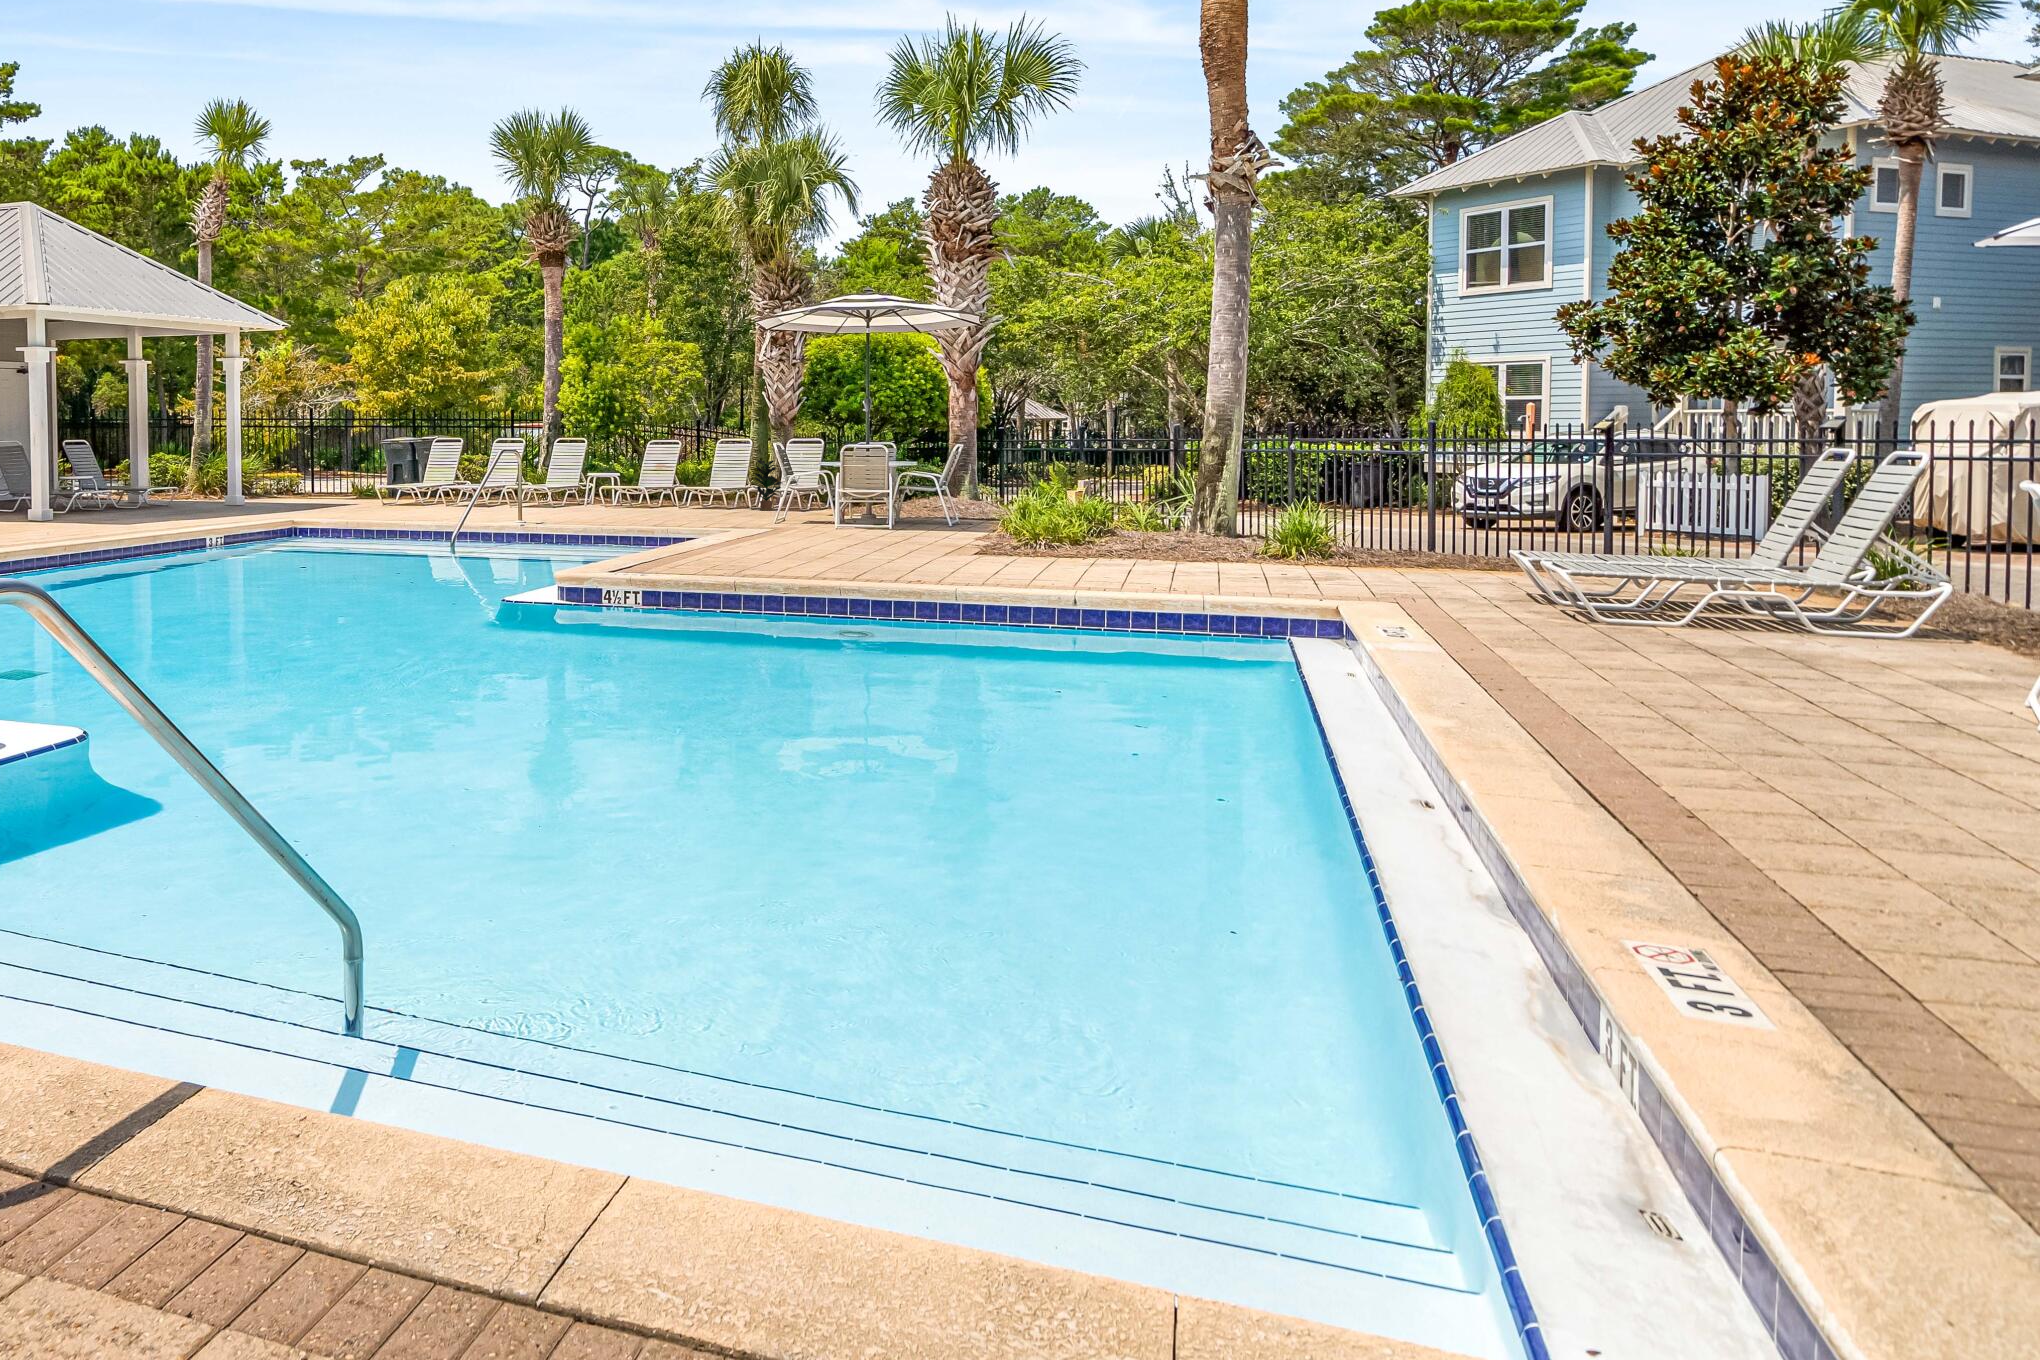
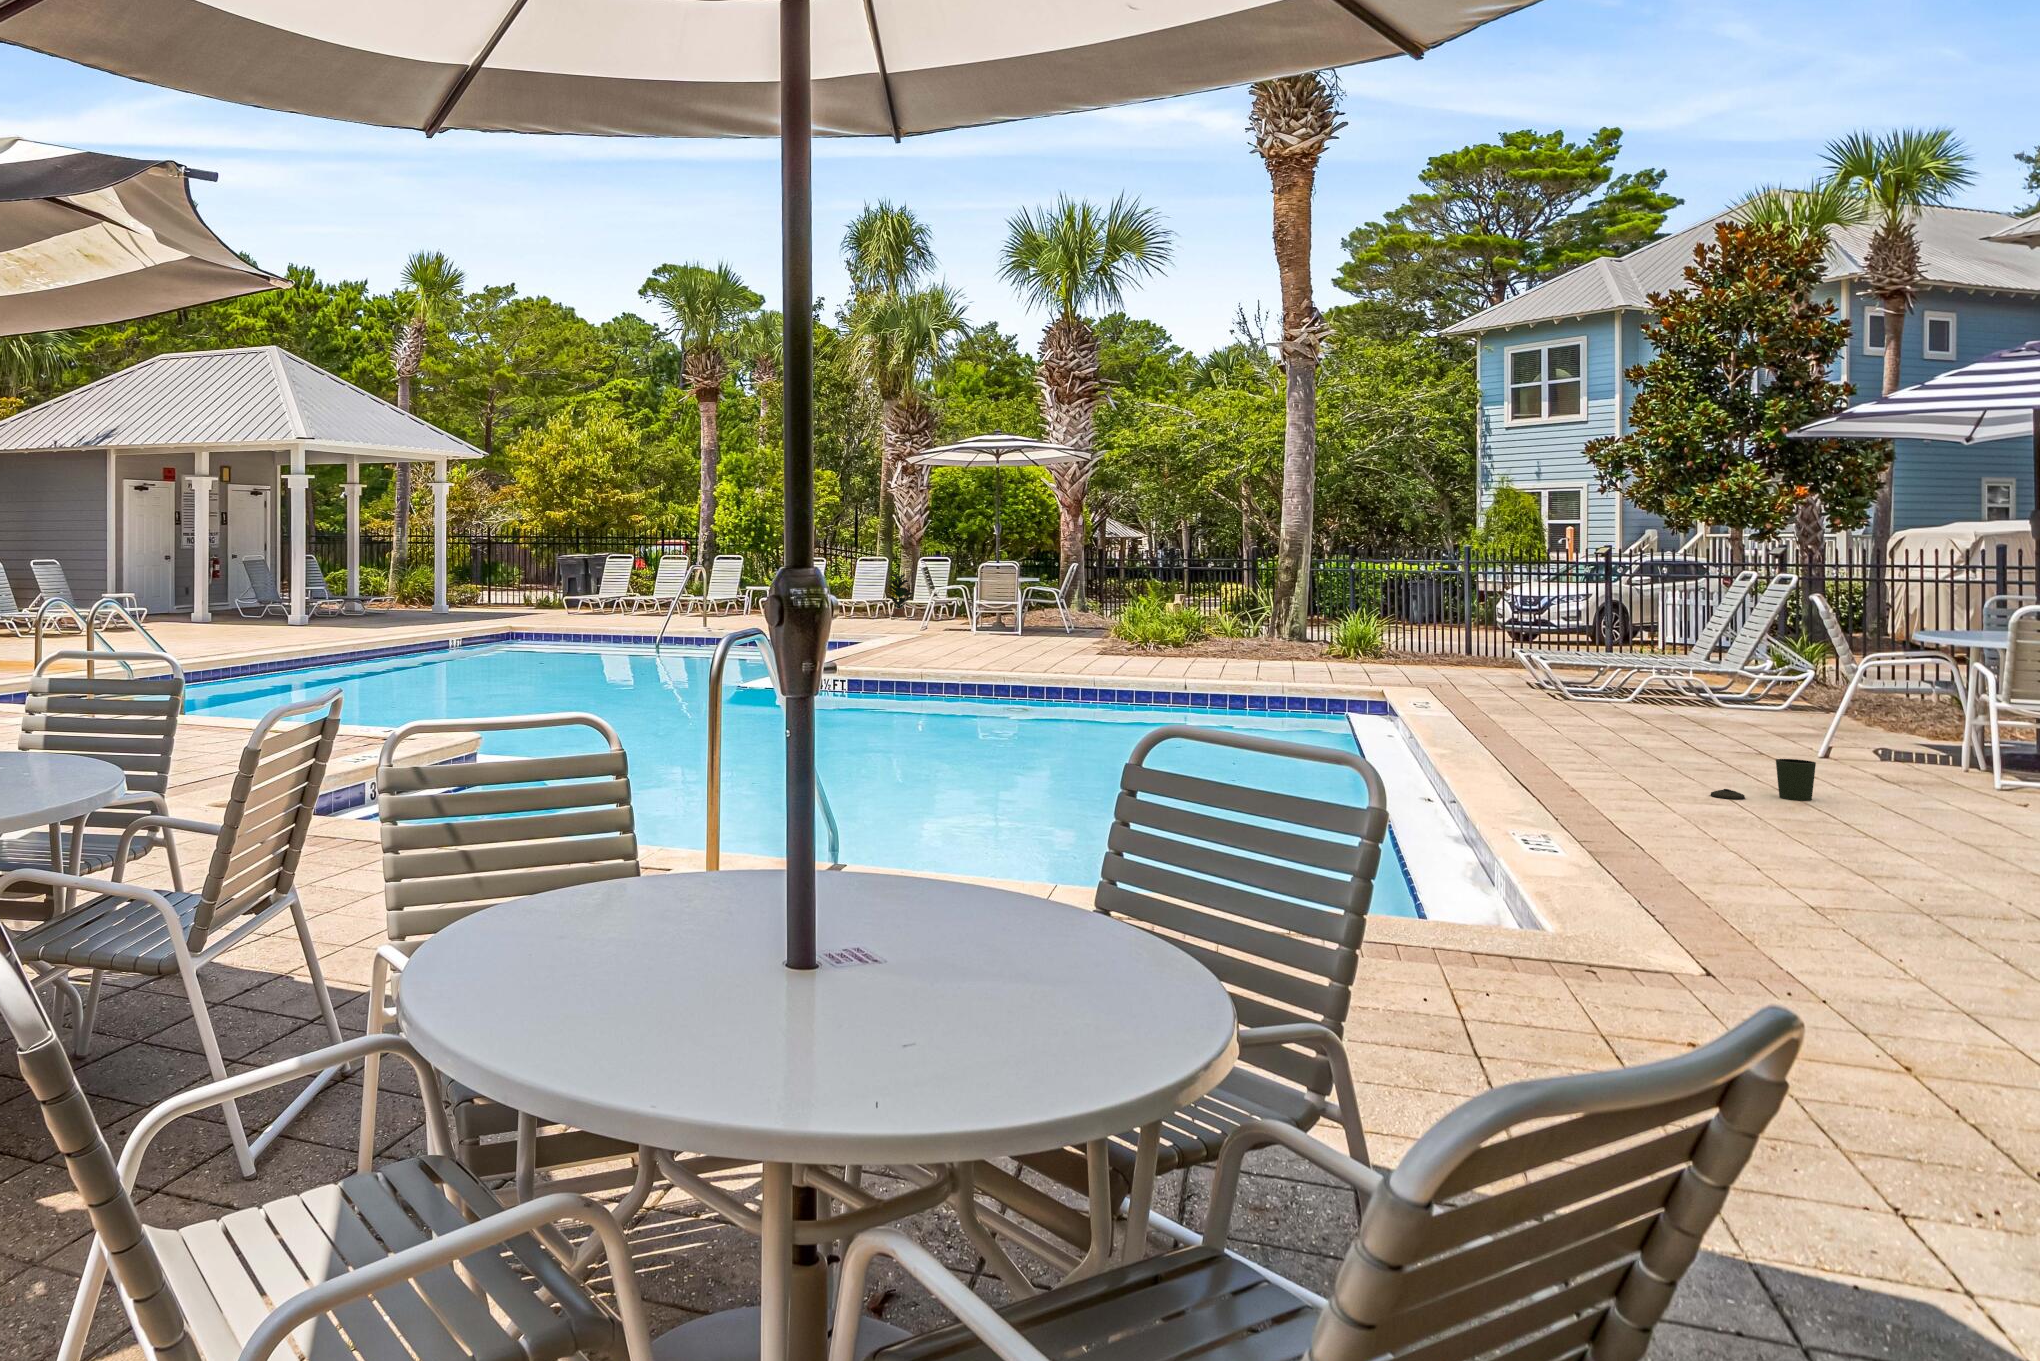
trash can: none [1817,731,1983,798] -> present [1711,759,1816,801]

